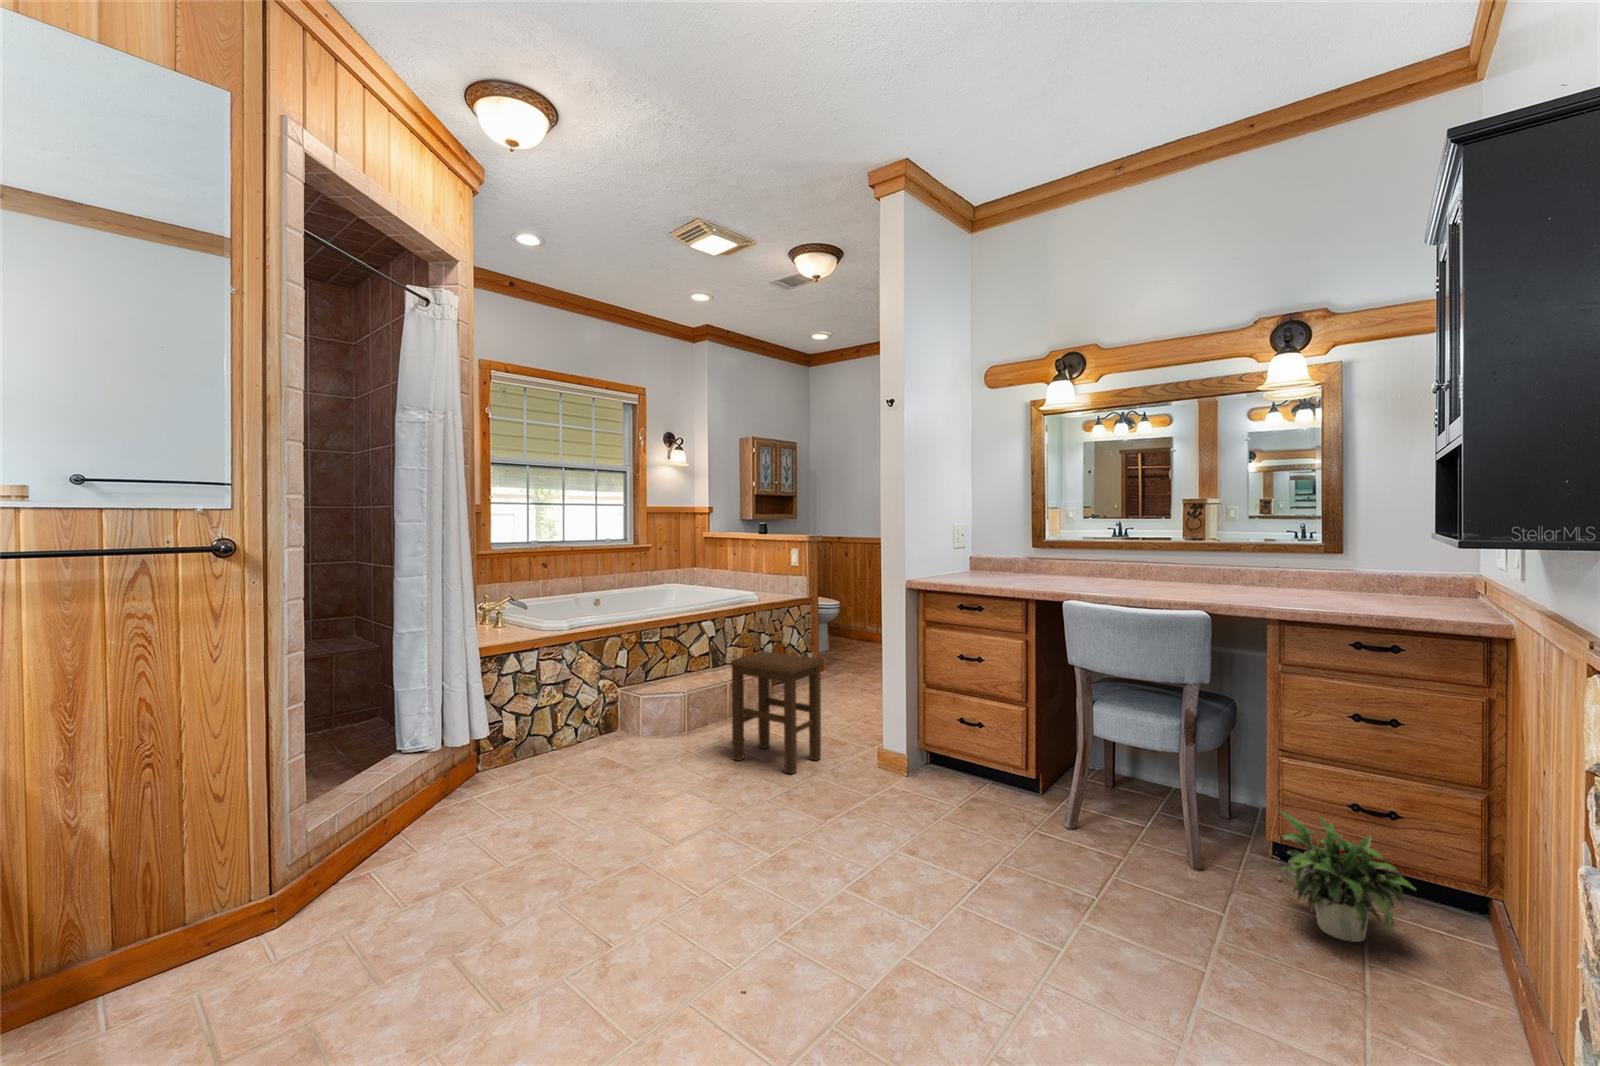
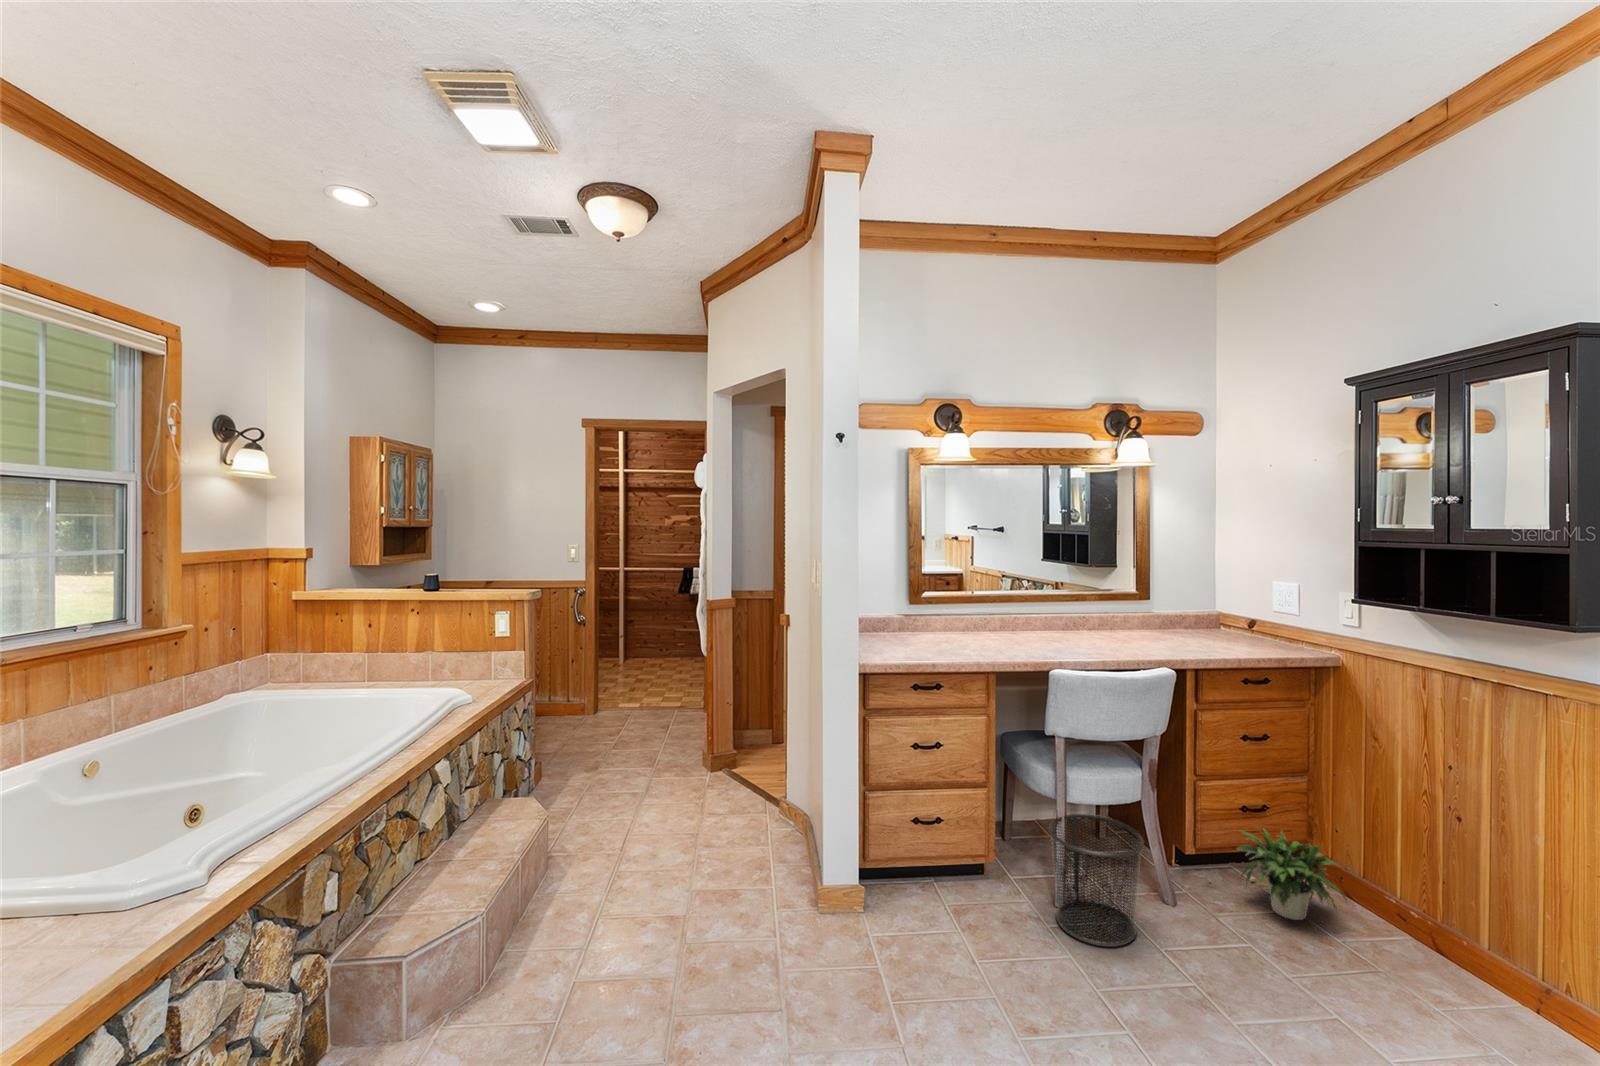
stool: present [730,651,823,774] -> none [638,784,753,970]
waste bin: none [1024,743,1120,870] -> present [1049,814,1144,947]

